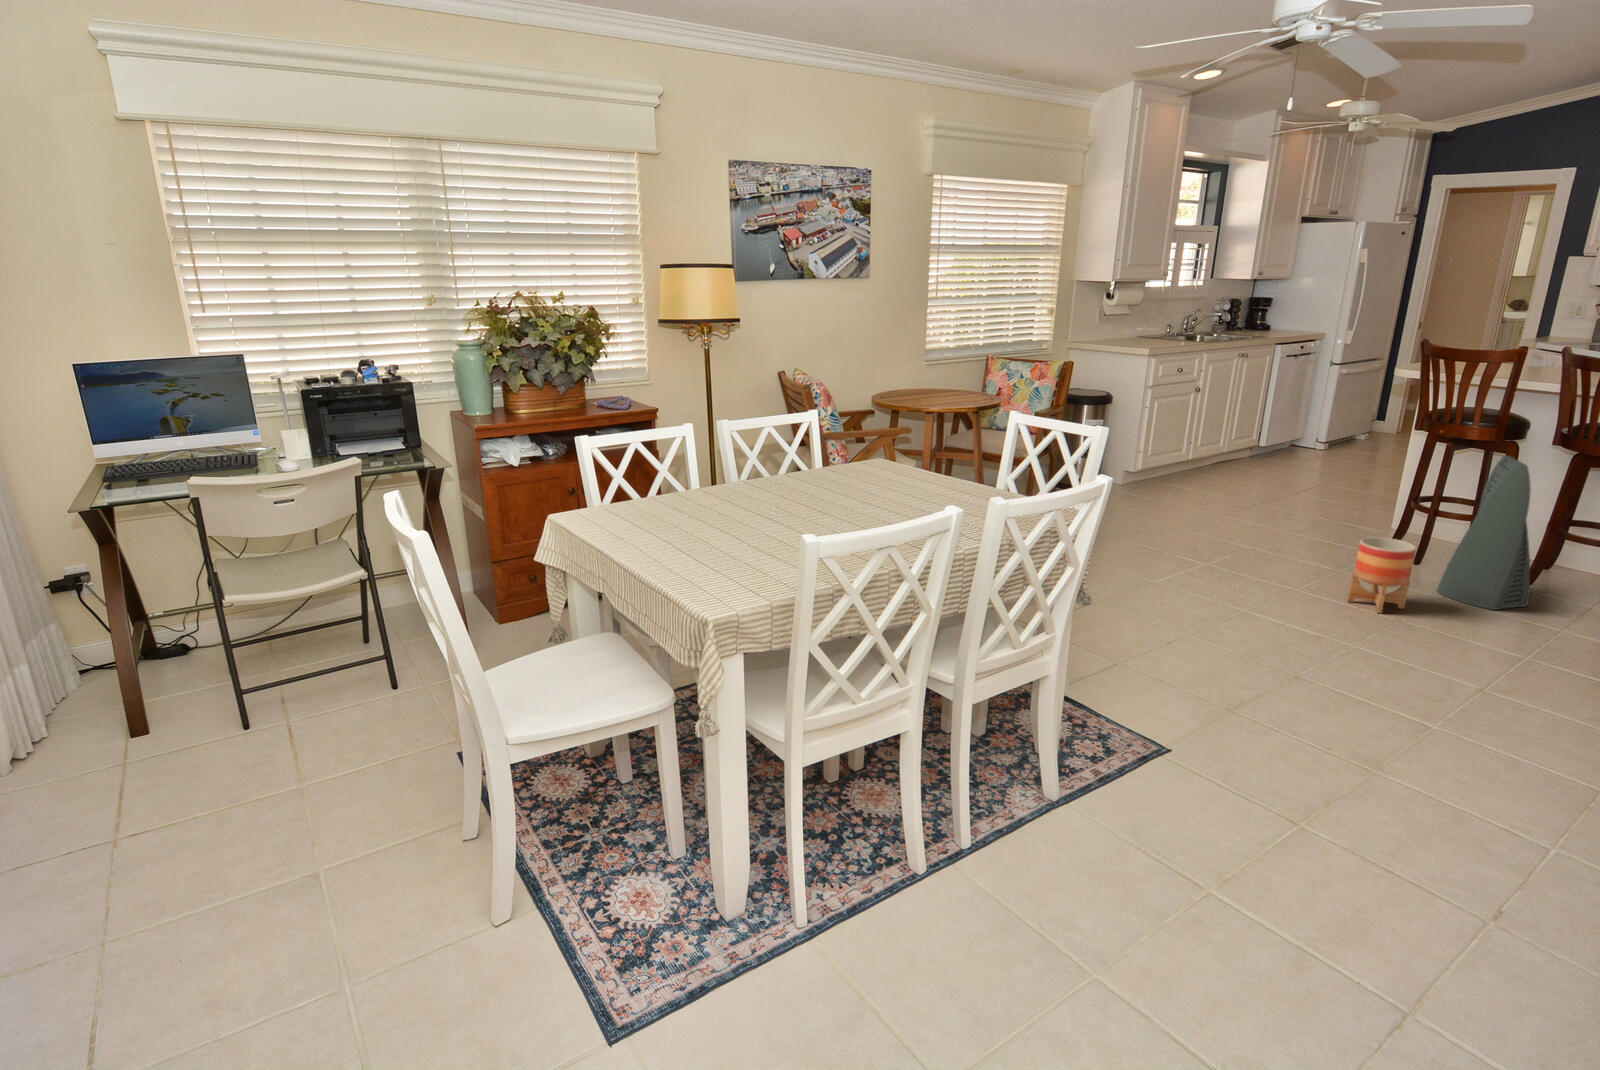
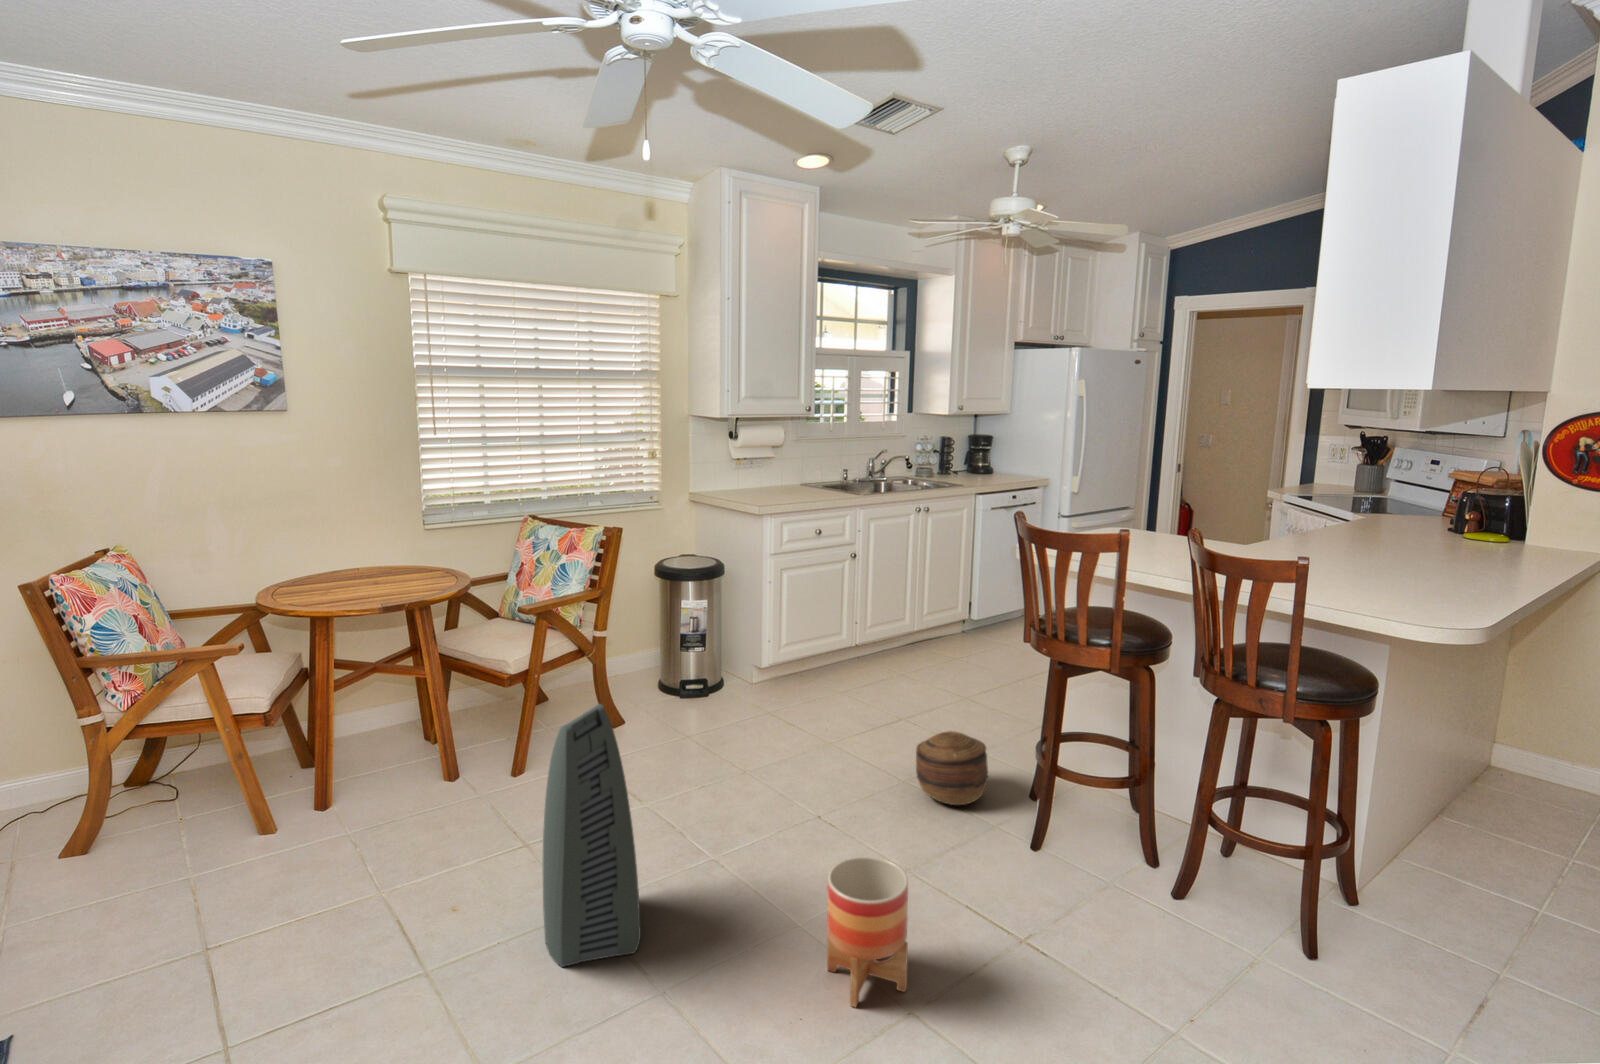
air purifier: present [1437,456,1531,610] -> present [543,704,641,967]
basket: none [1317,495,1375,542] -> present [916,731,988,805]

